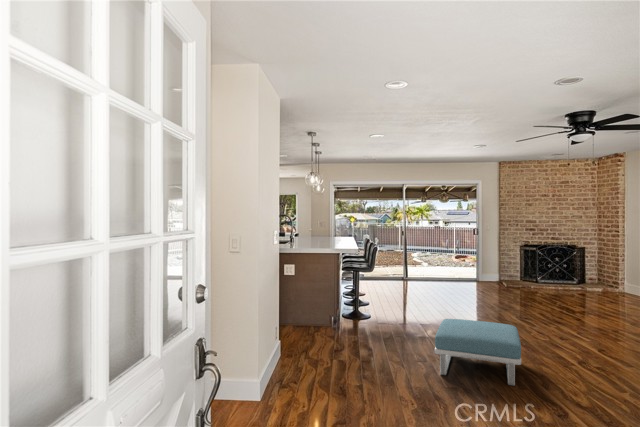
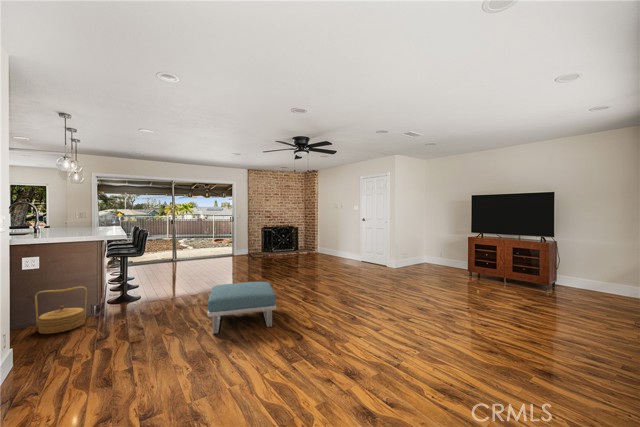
woven basket: none [292,296,327,336] -> present [35,286,87,334]

